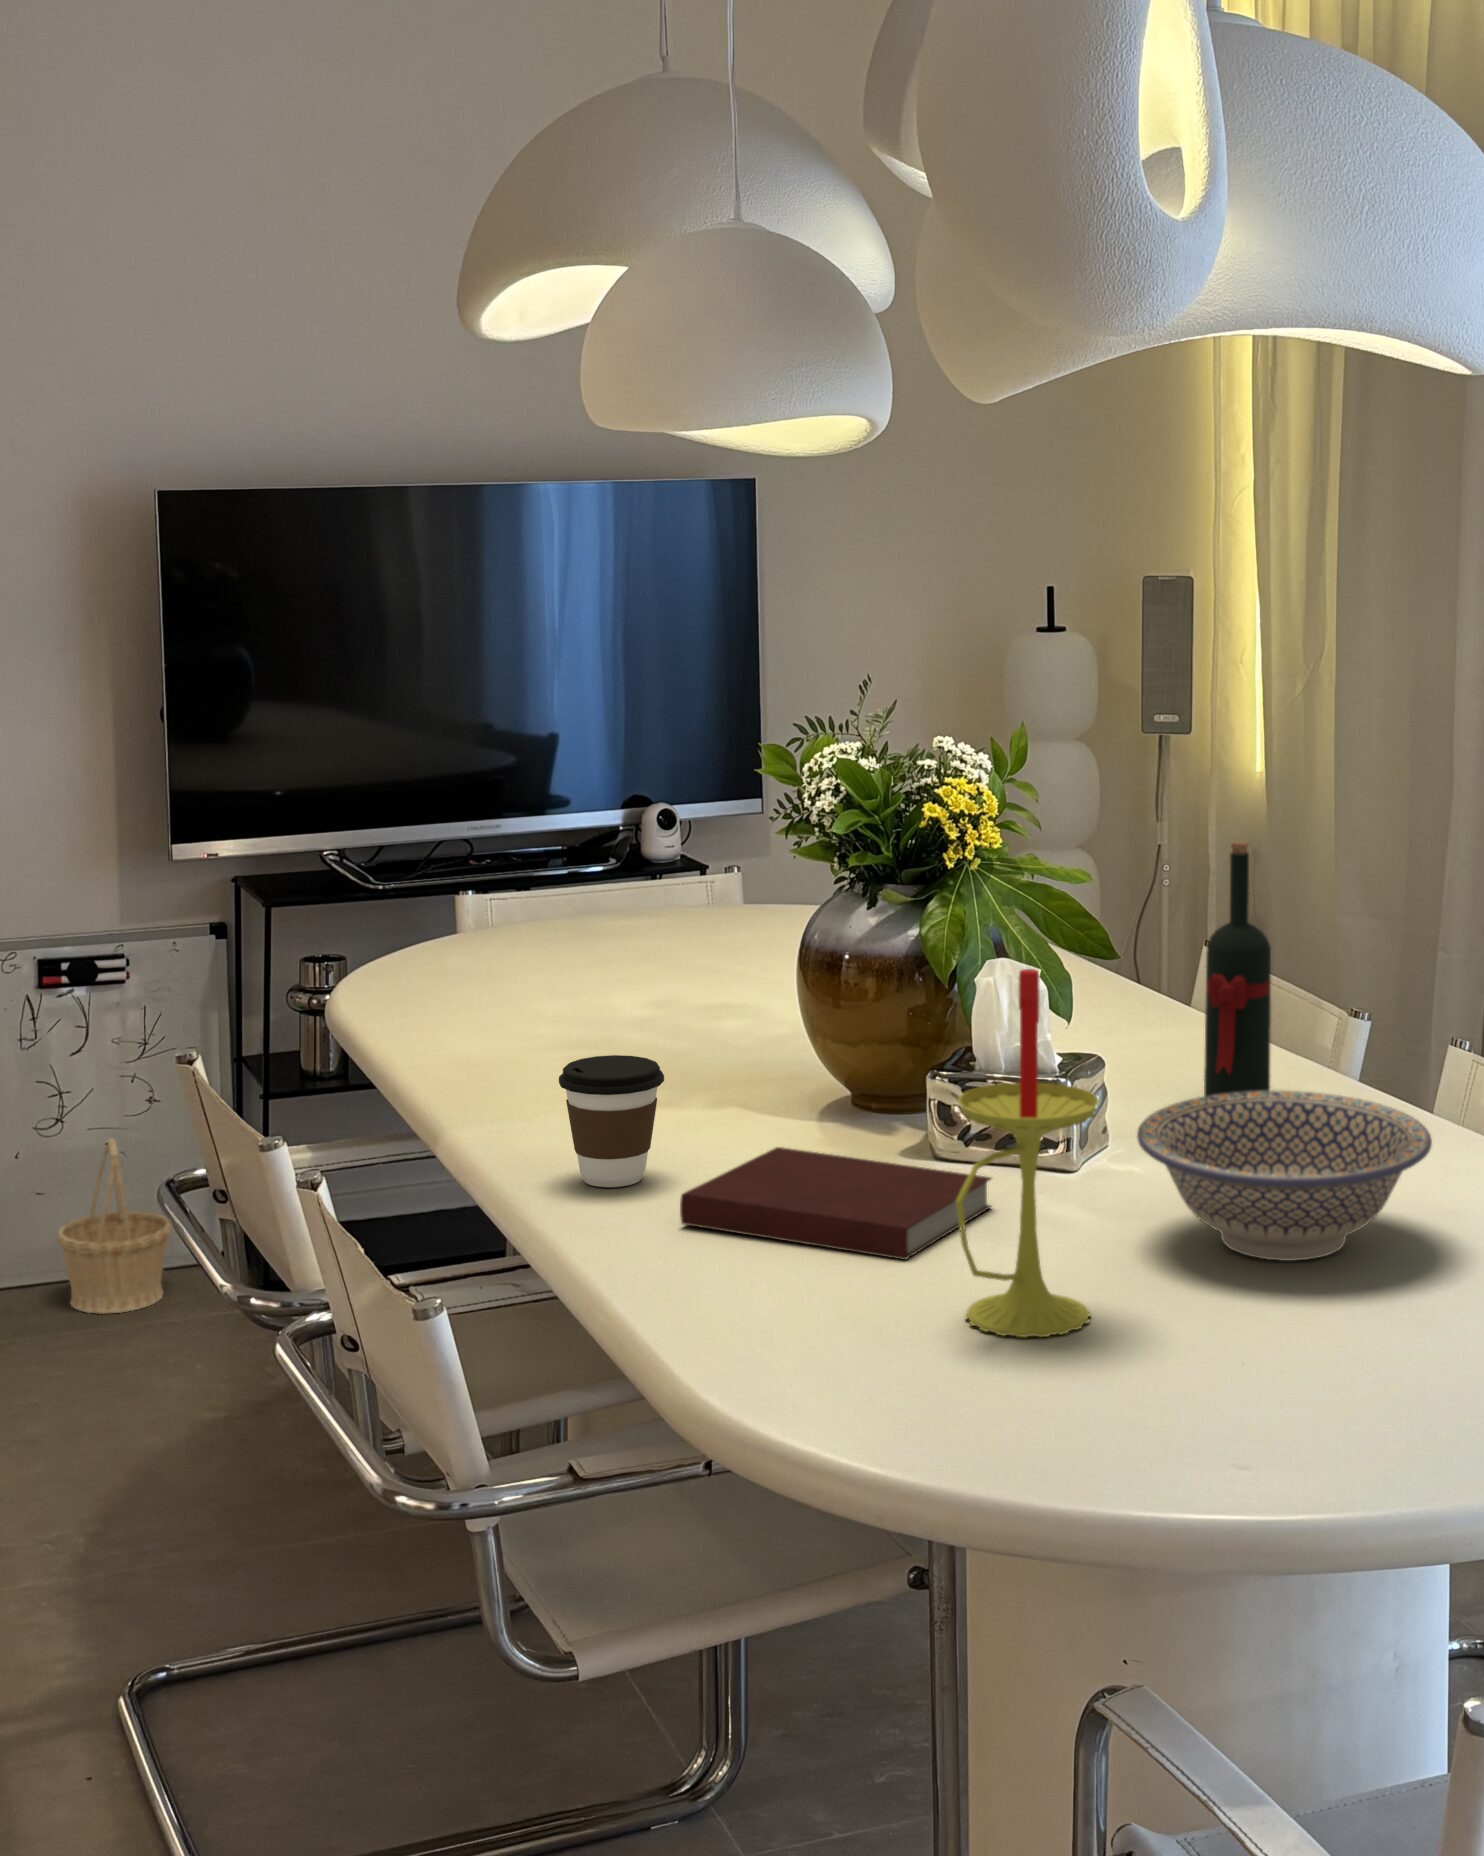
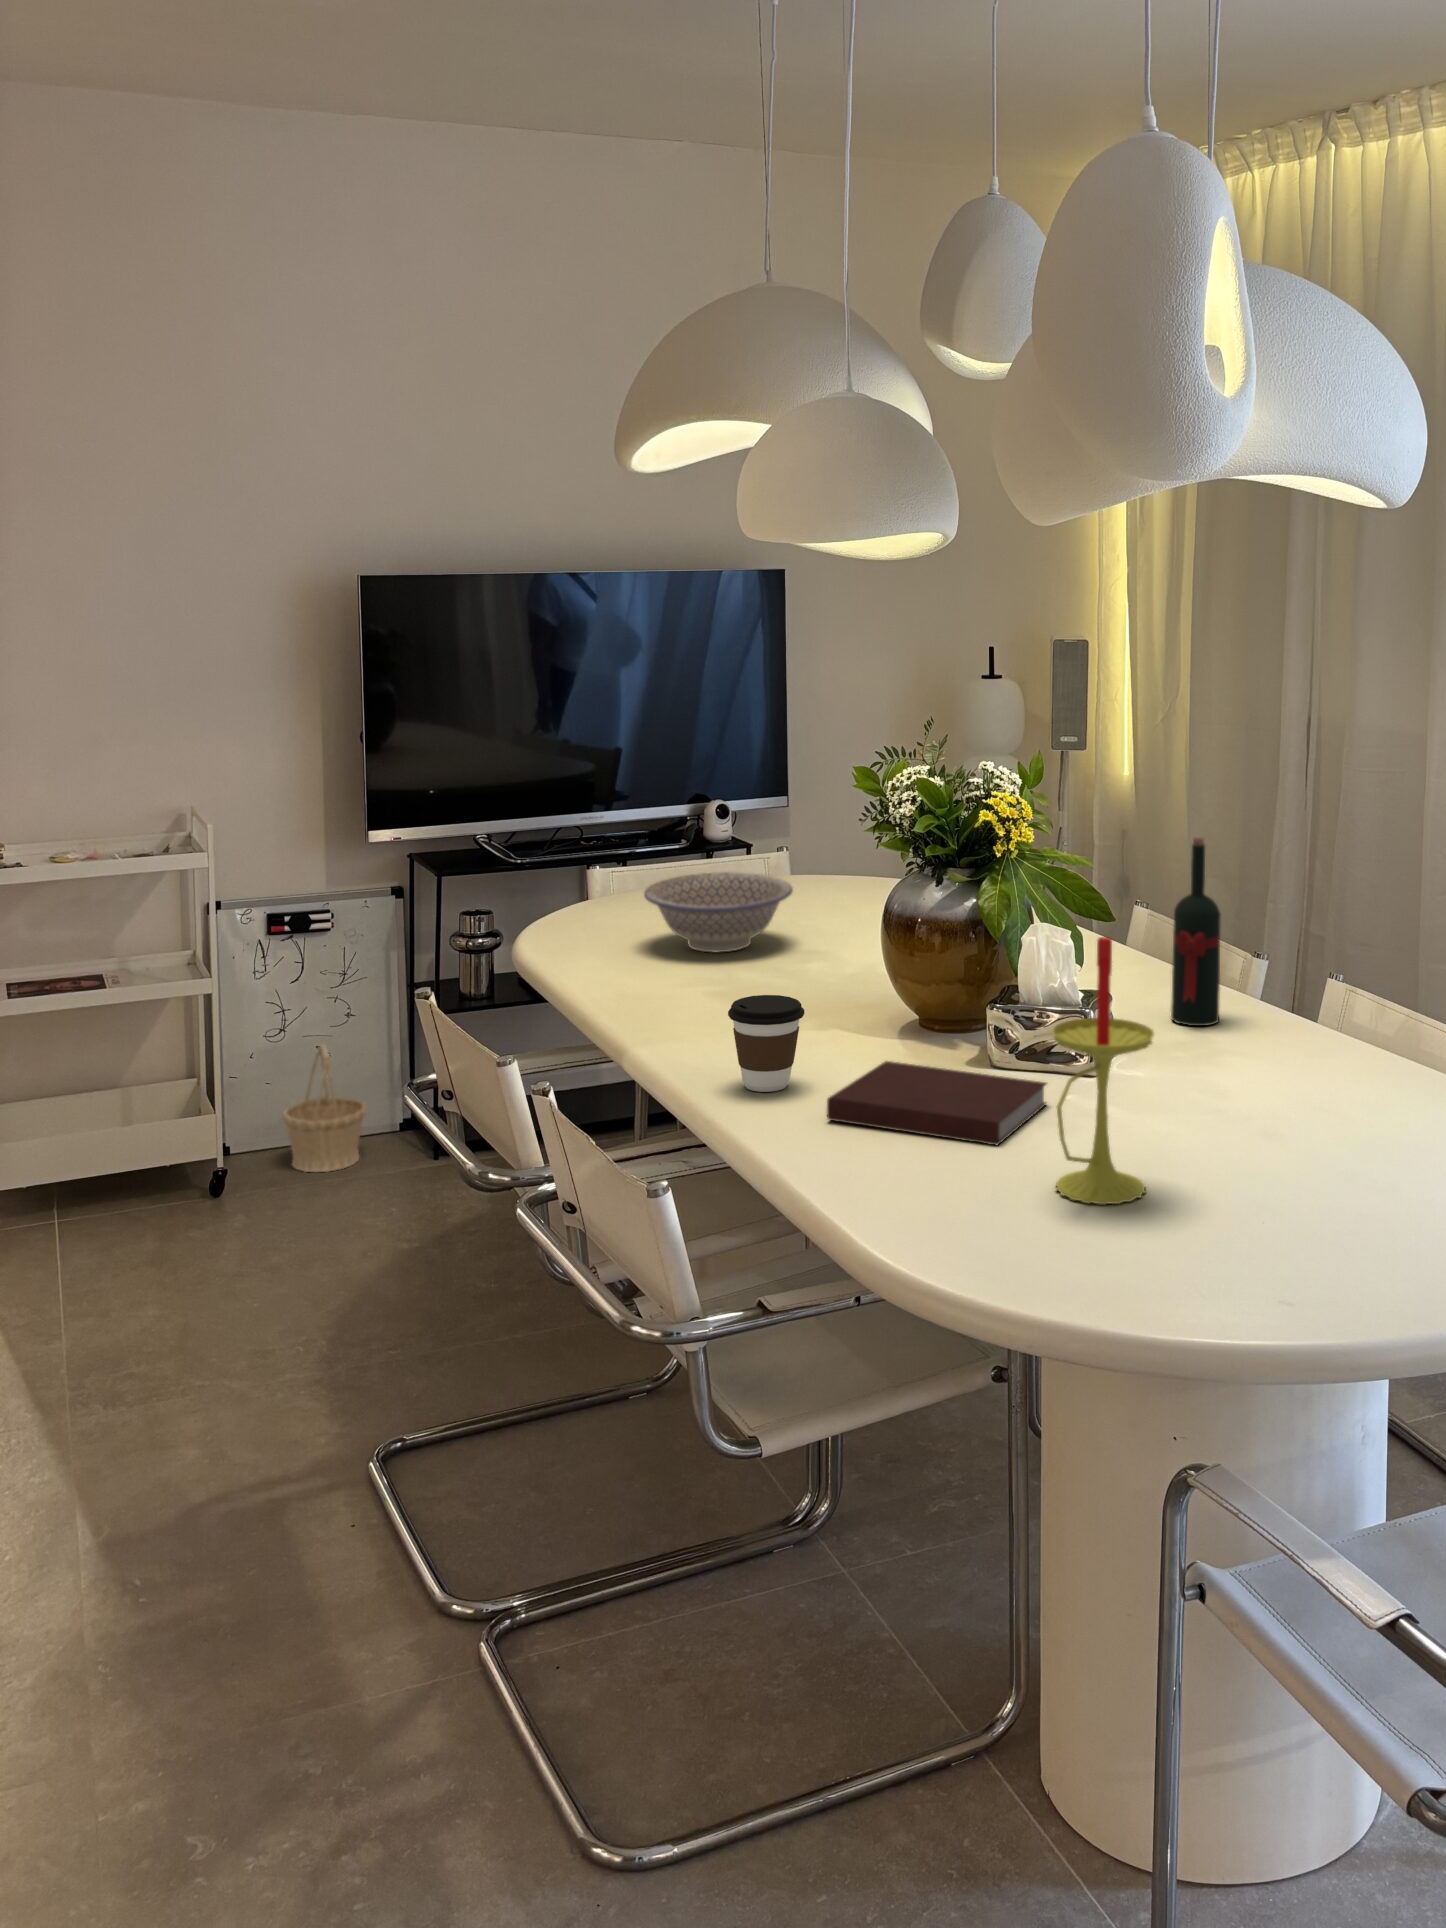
bowl: present [1137,1091,1432,1261] -> present [644,872,793,953]

